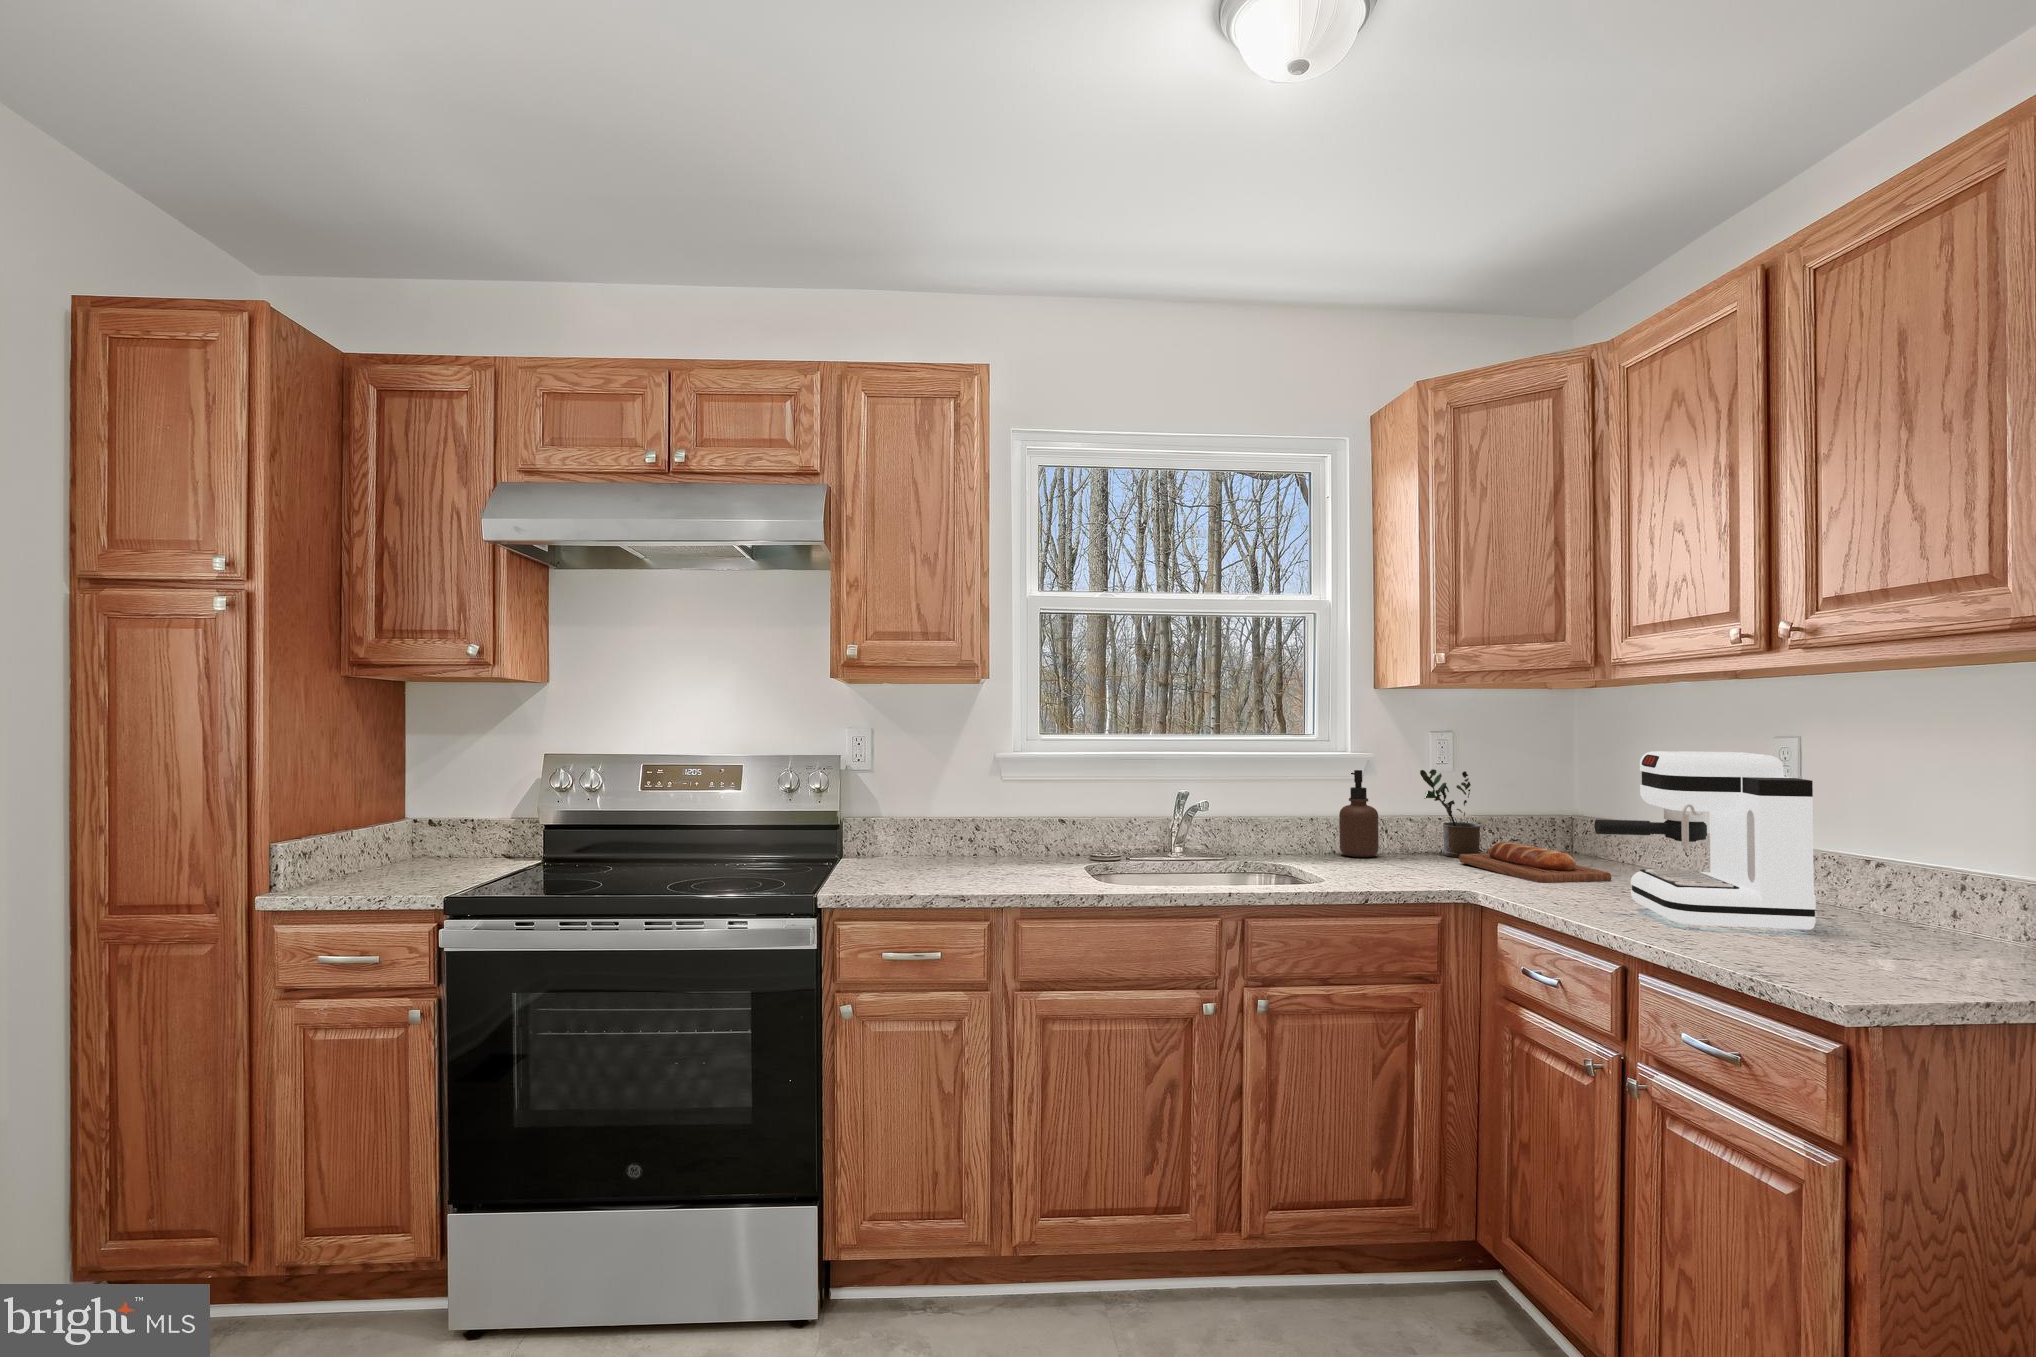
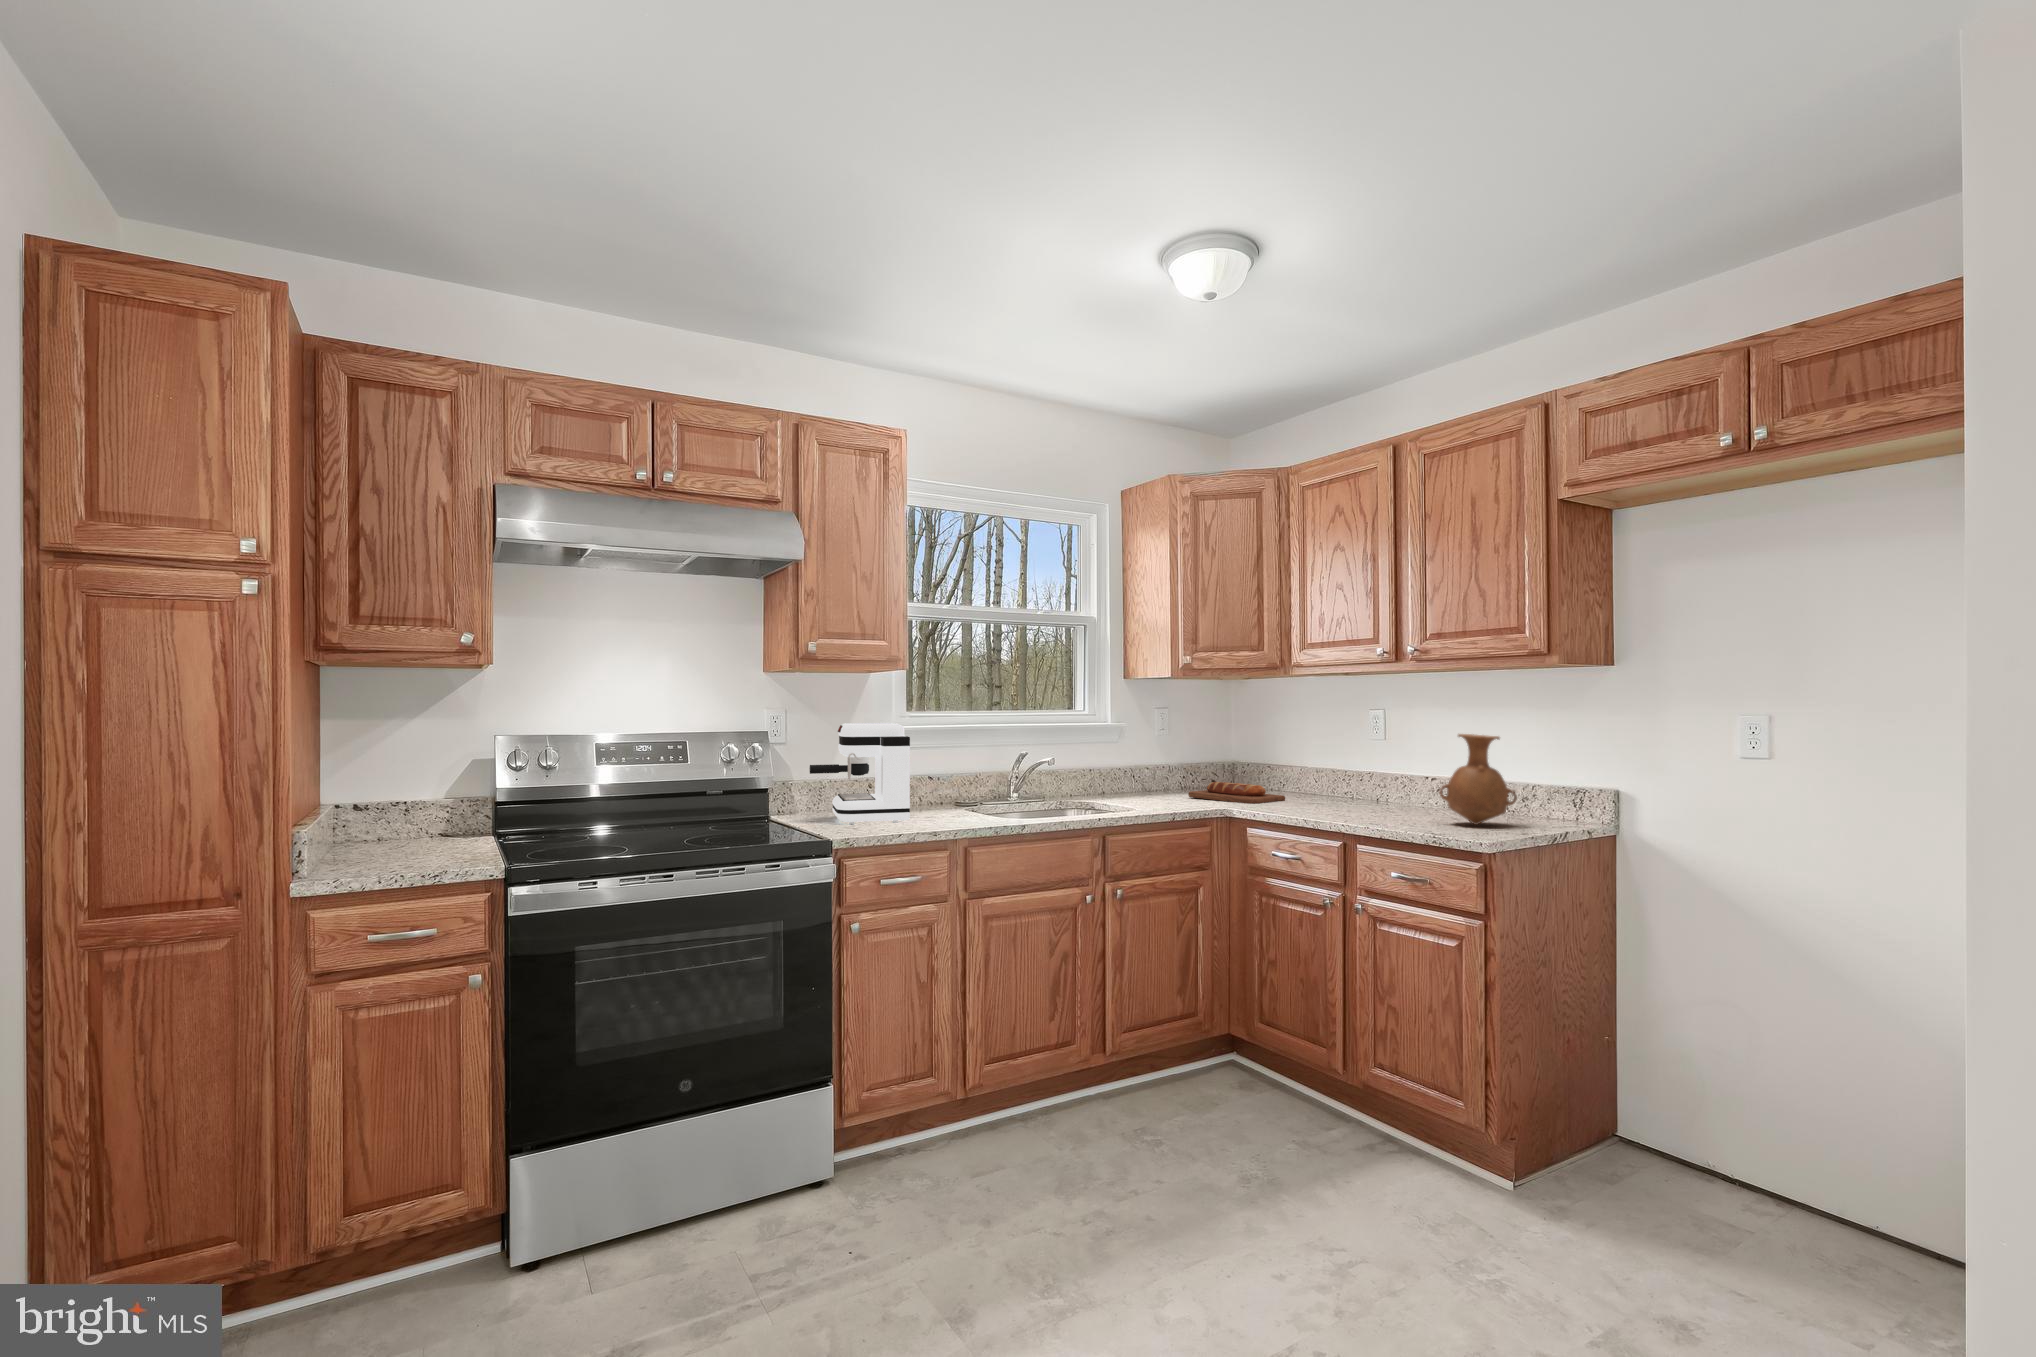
coffee maker: present [1594,751,1816,932] -> present [810,723,910,824]
potted plant: present [1420,769,1480,857] -> none [1153,737,1191,795]
soap dispenser: present [1339,770,1379,857] -> none [1109,738,1135,798]
vase: none [1802,790,1981,971] -> present [1439,734,1517,825]

